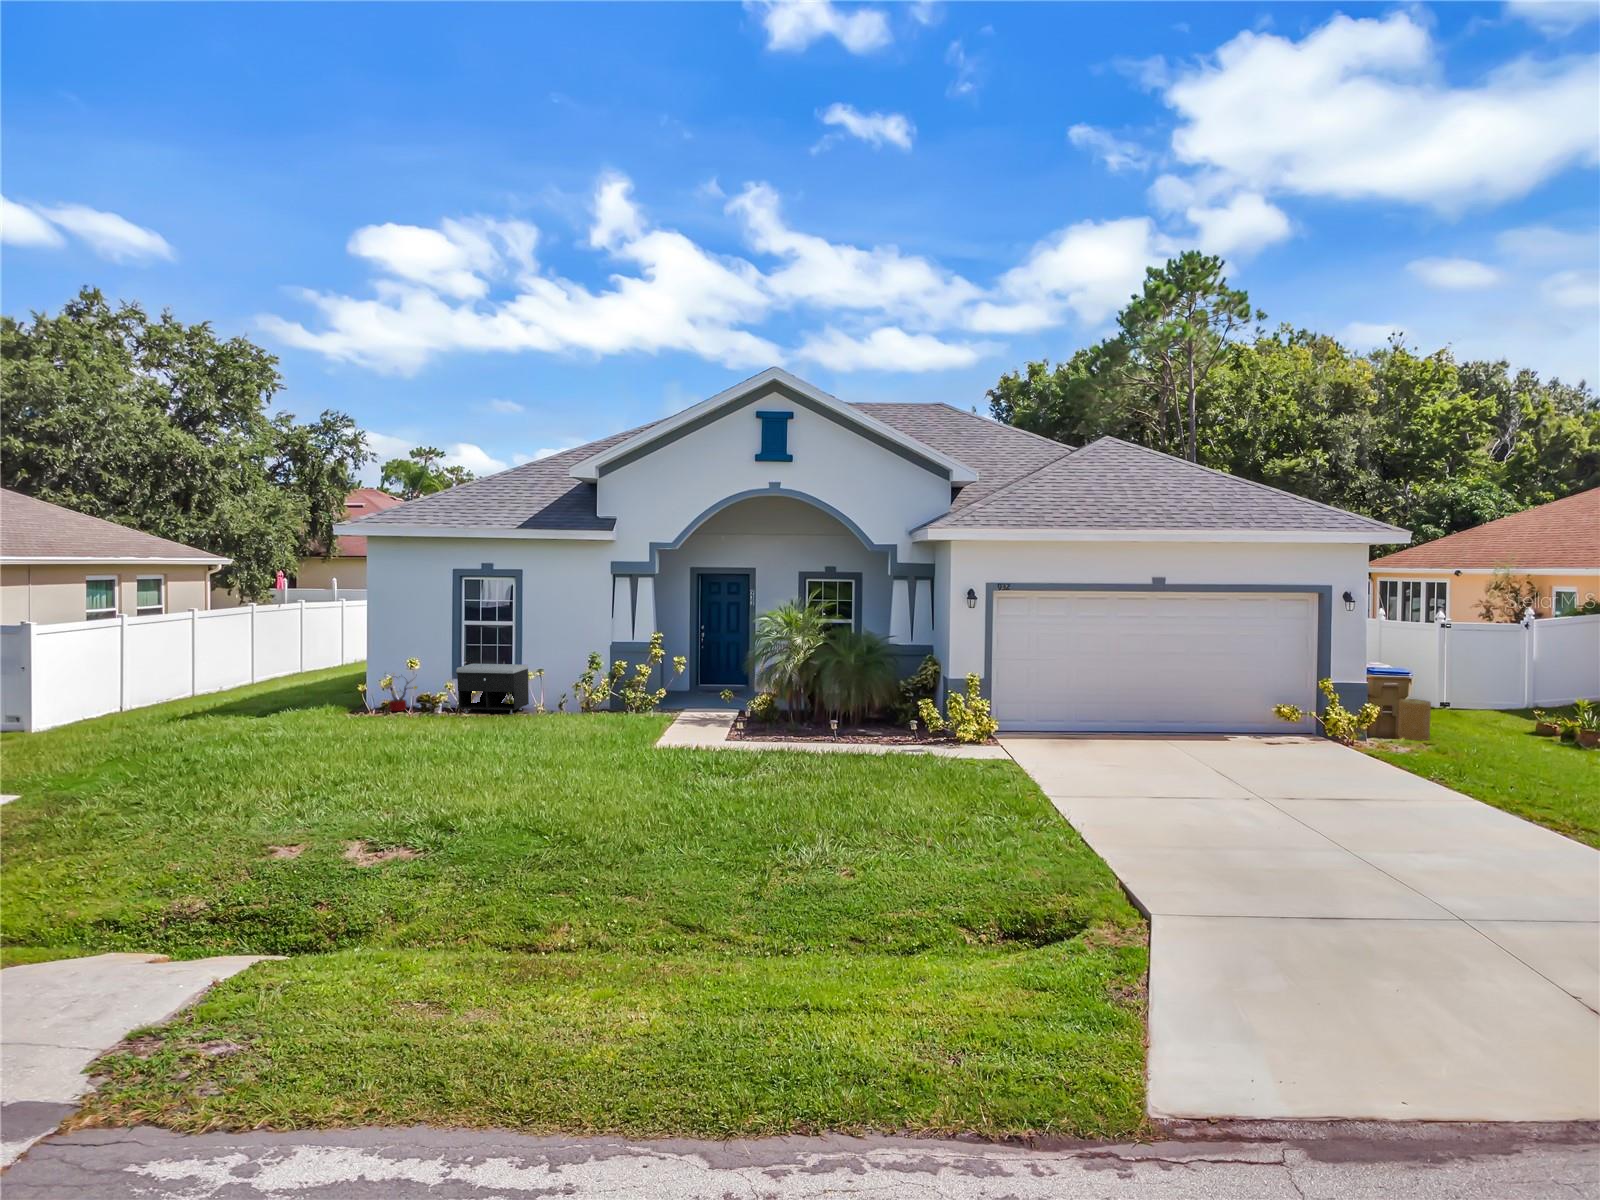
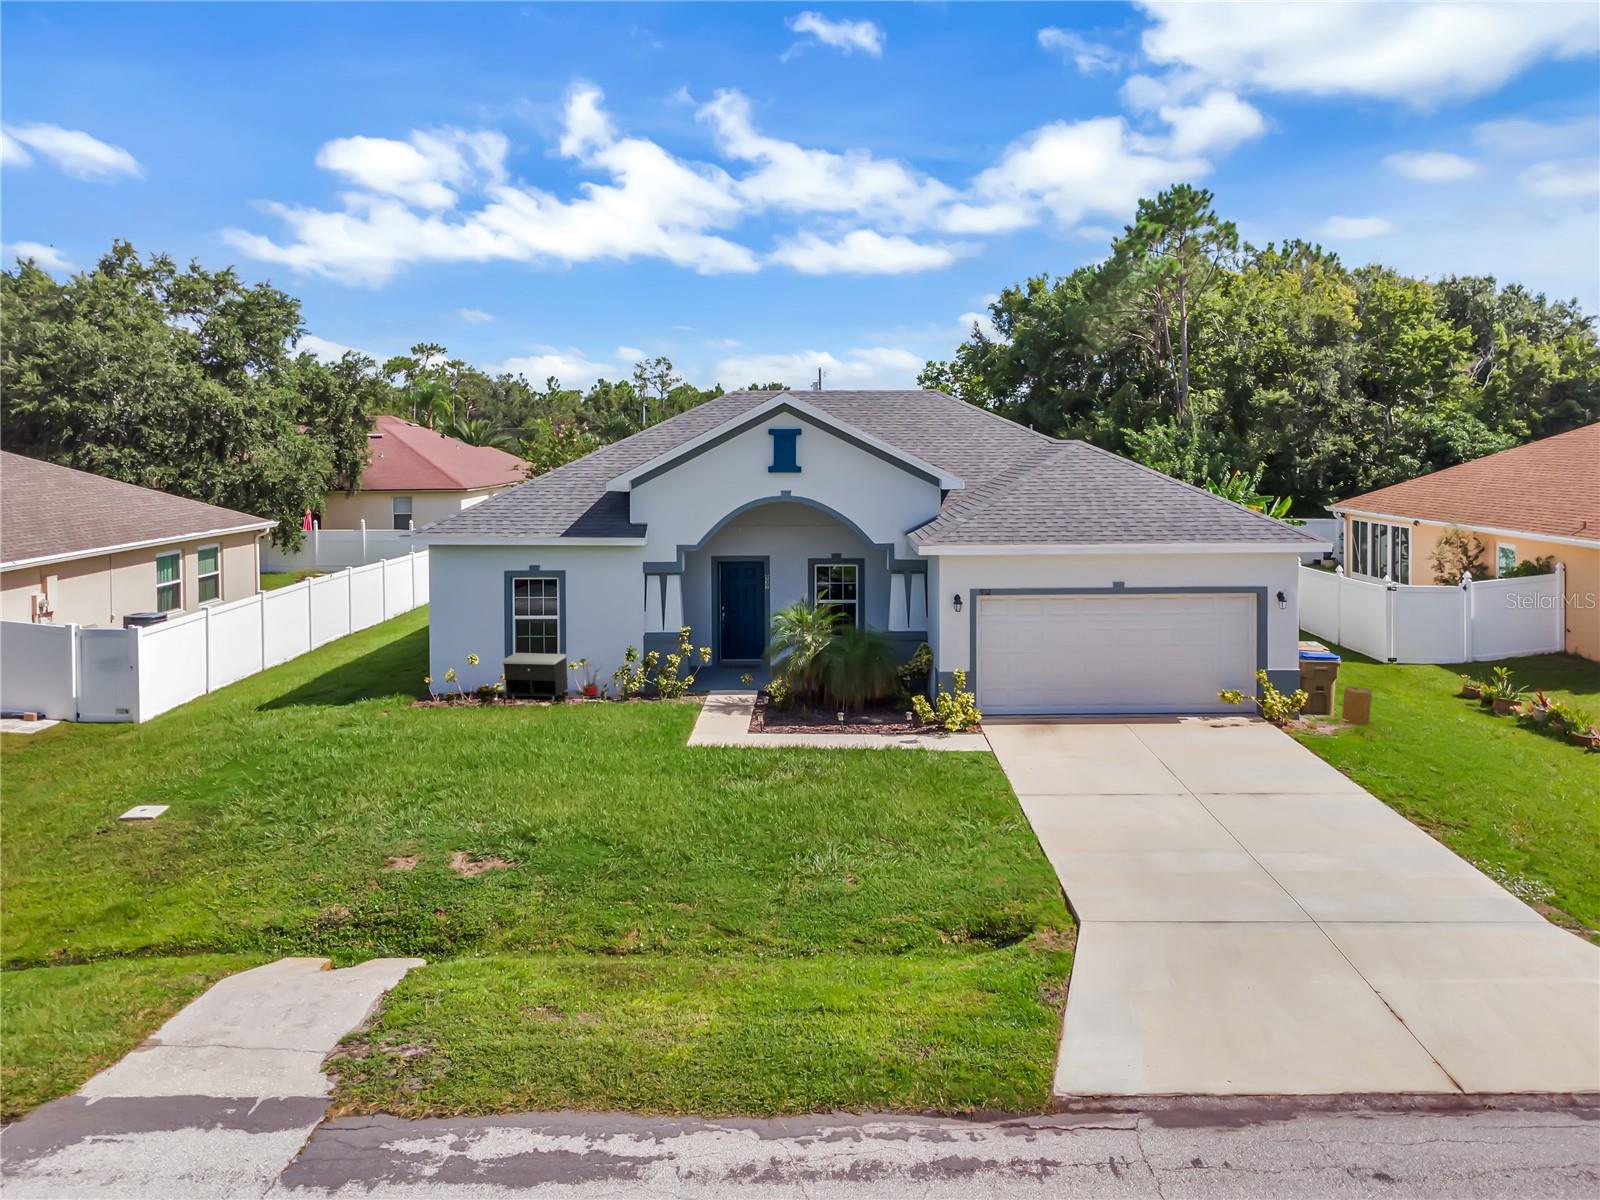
decorative plant: present [389,678,417,711] -> present [583,669,600,696]

